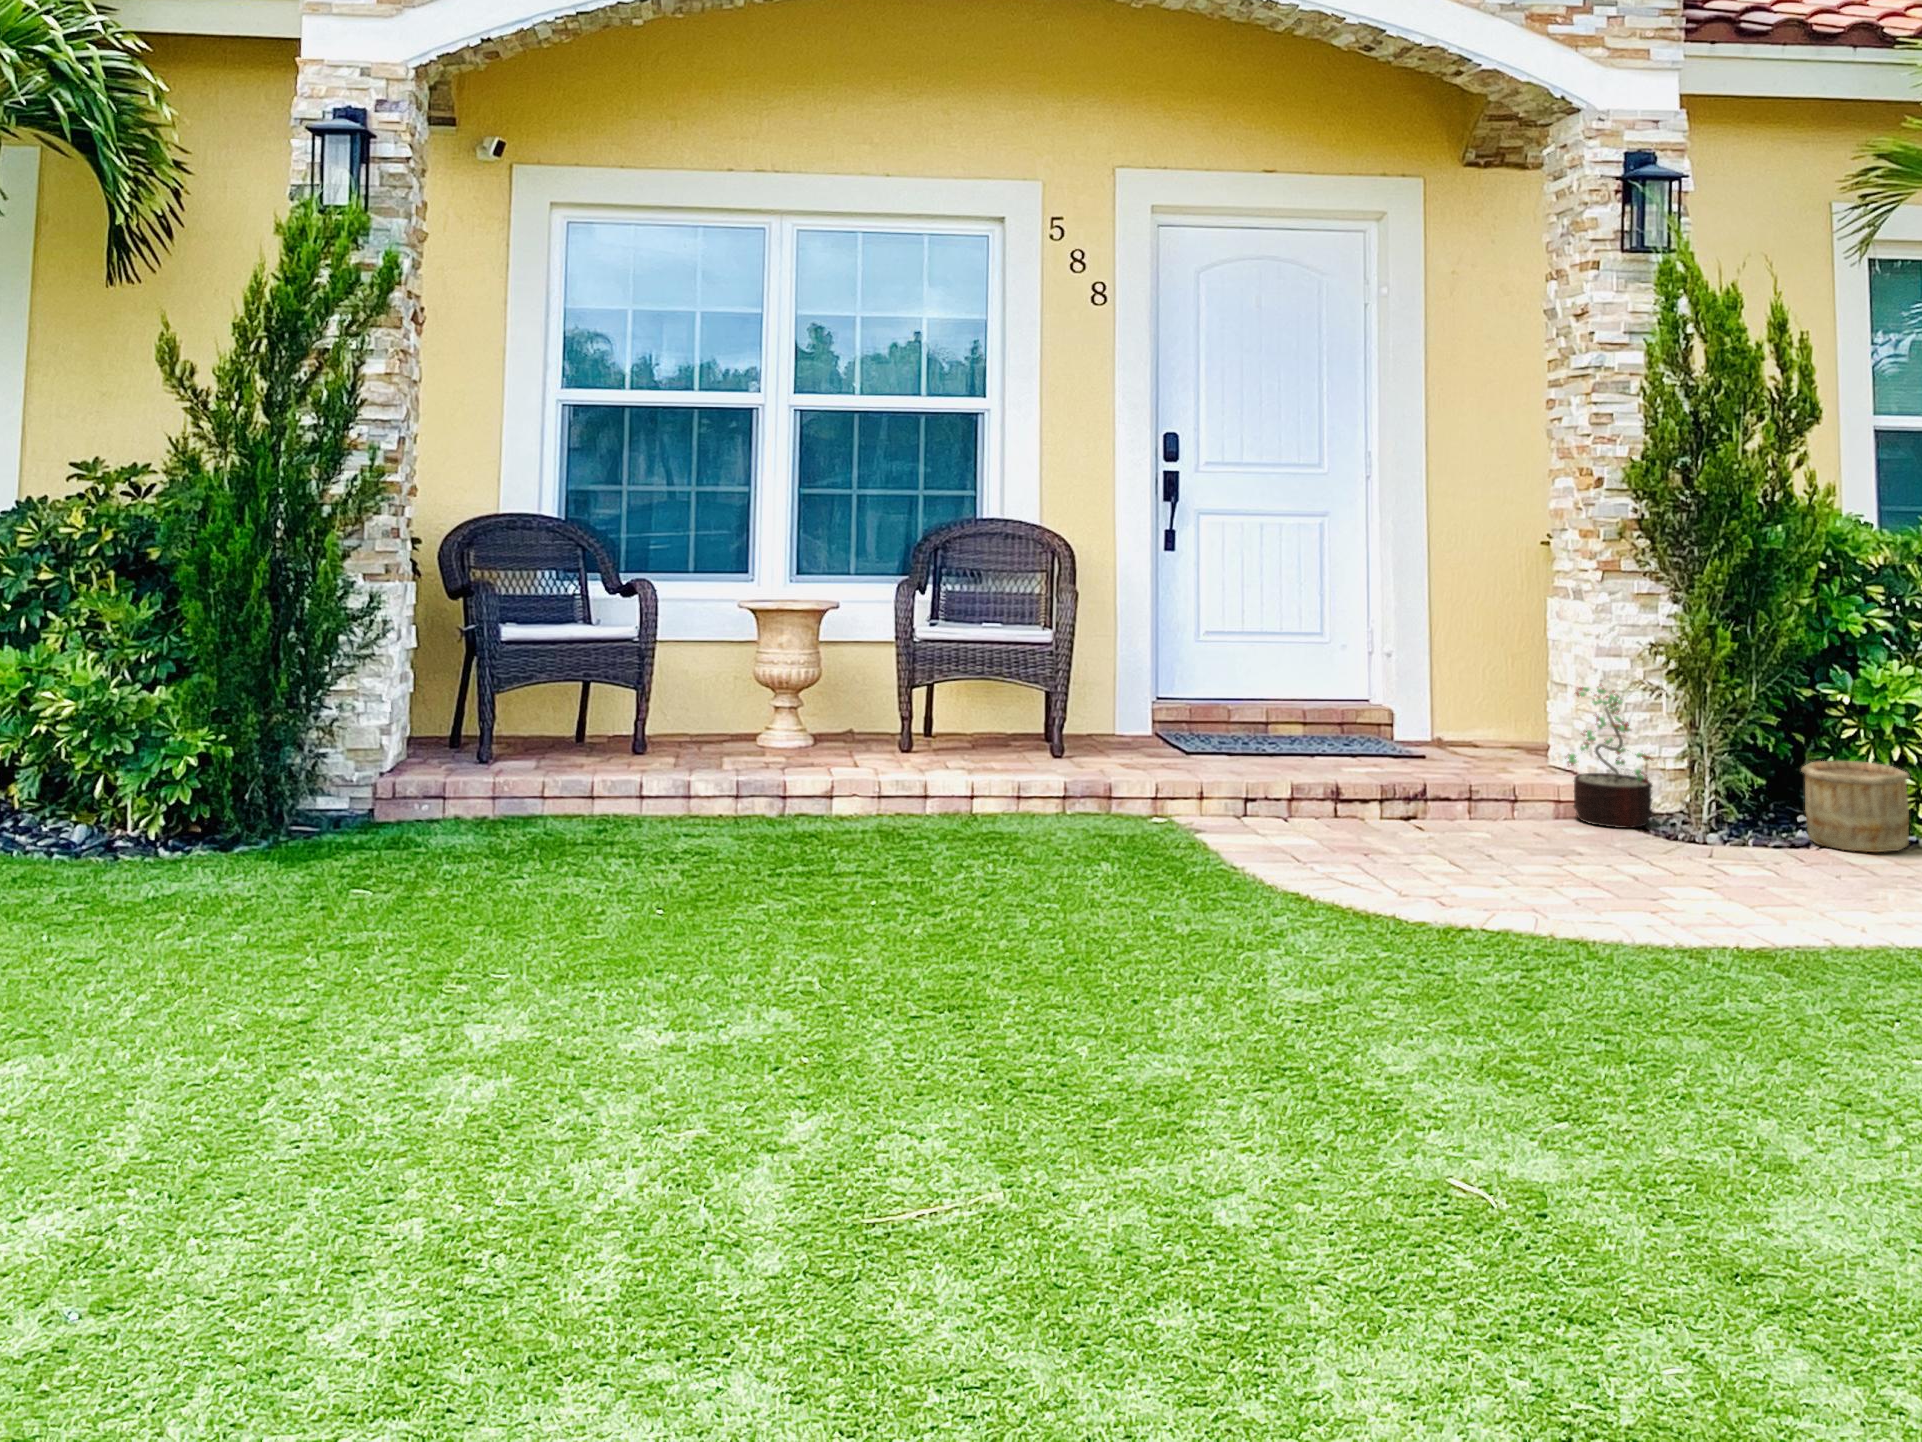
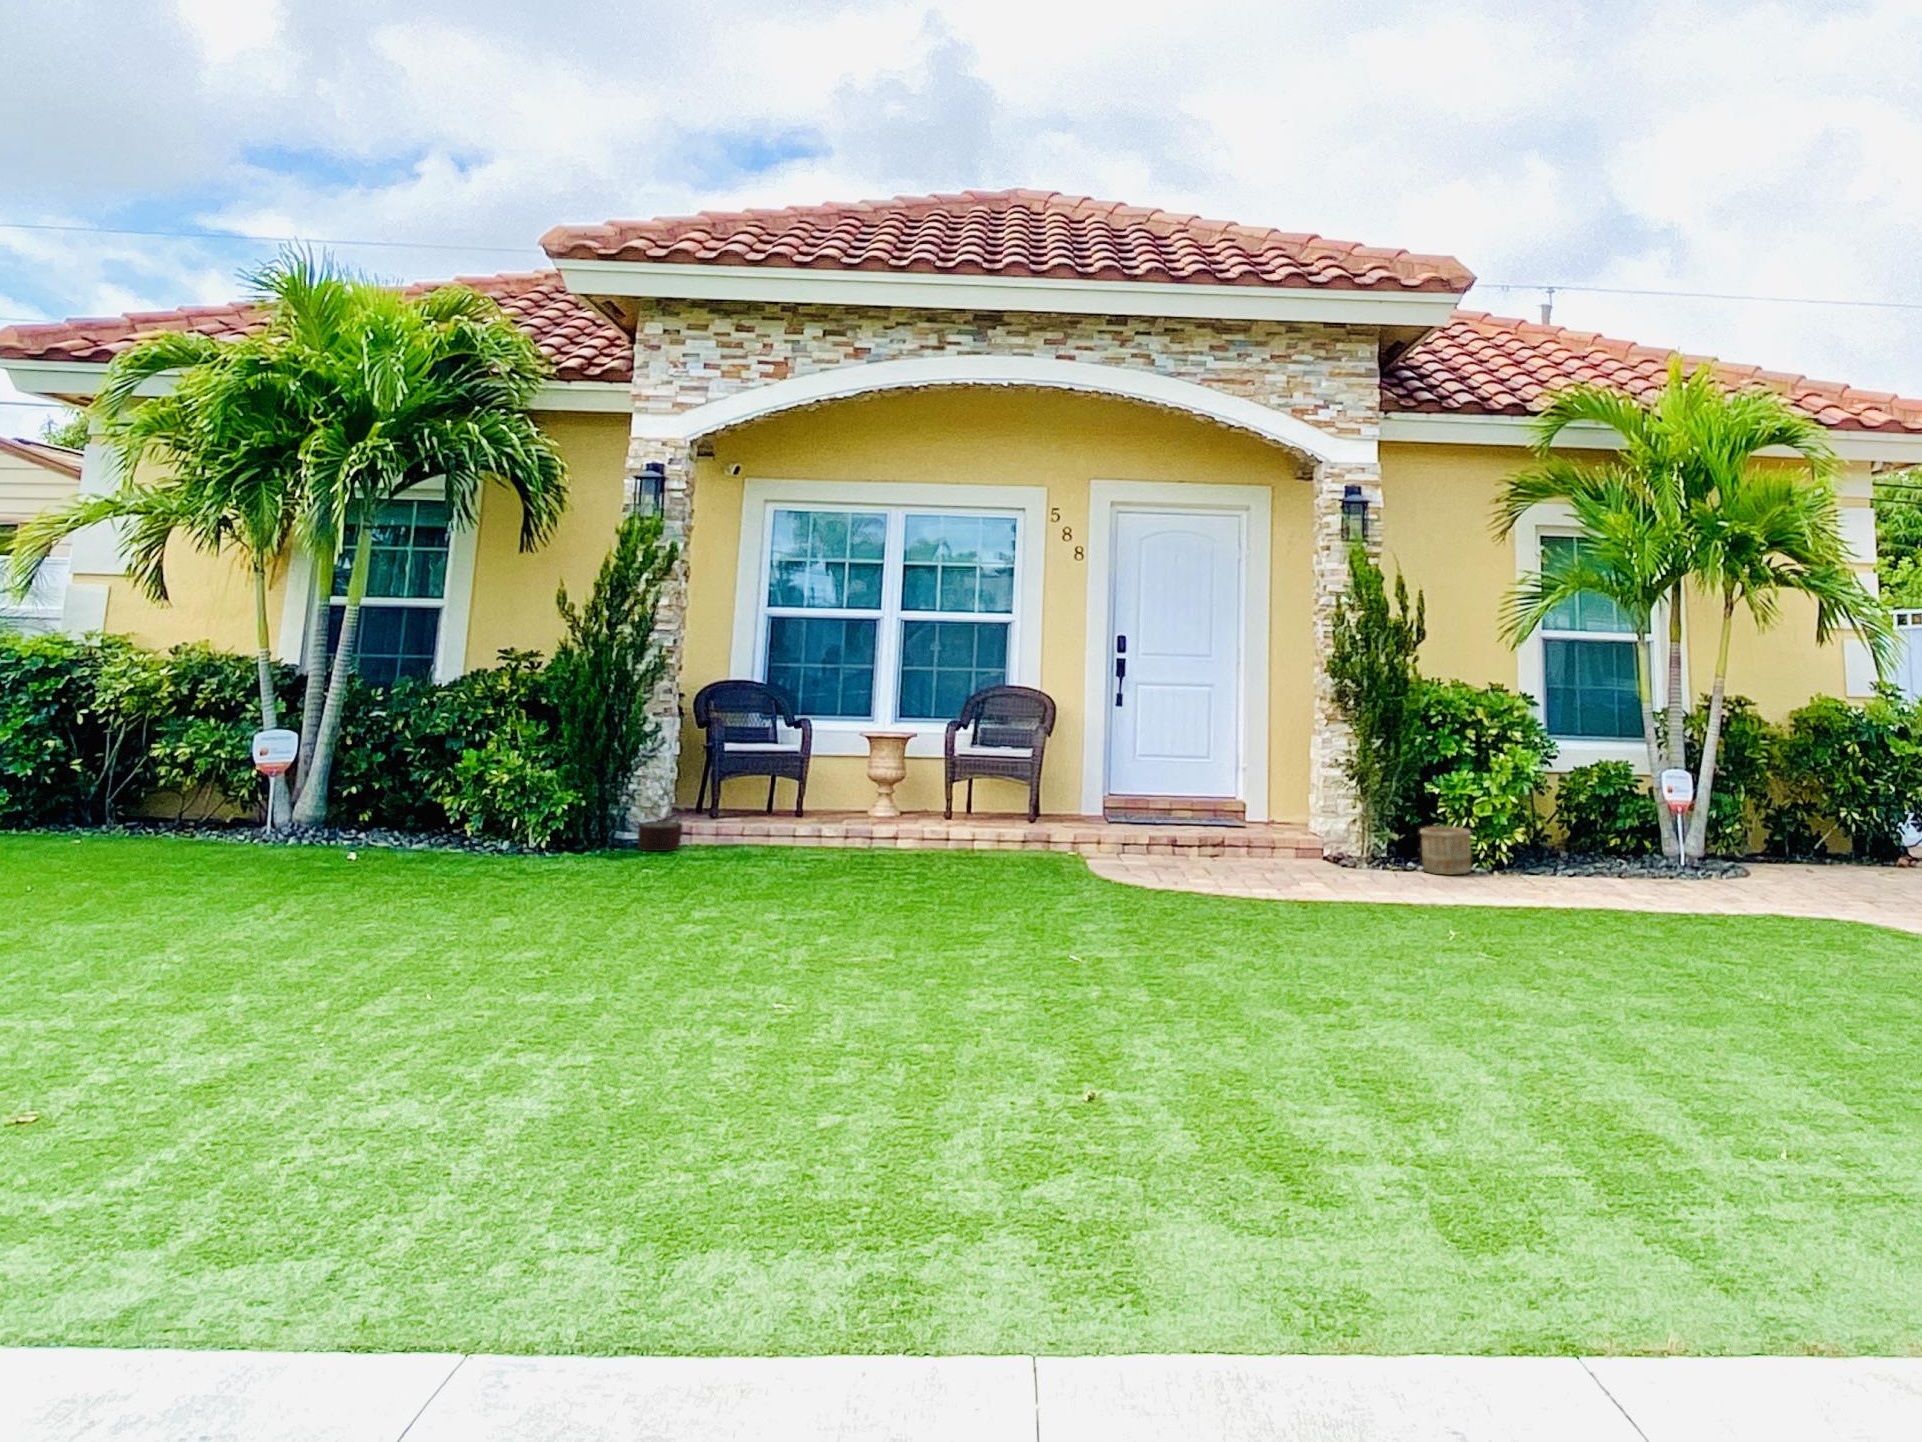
decorative plant: present [1567,687,1653,828] -> present [630,771,685,851]

